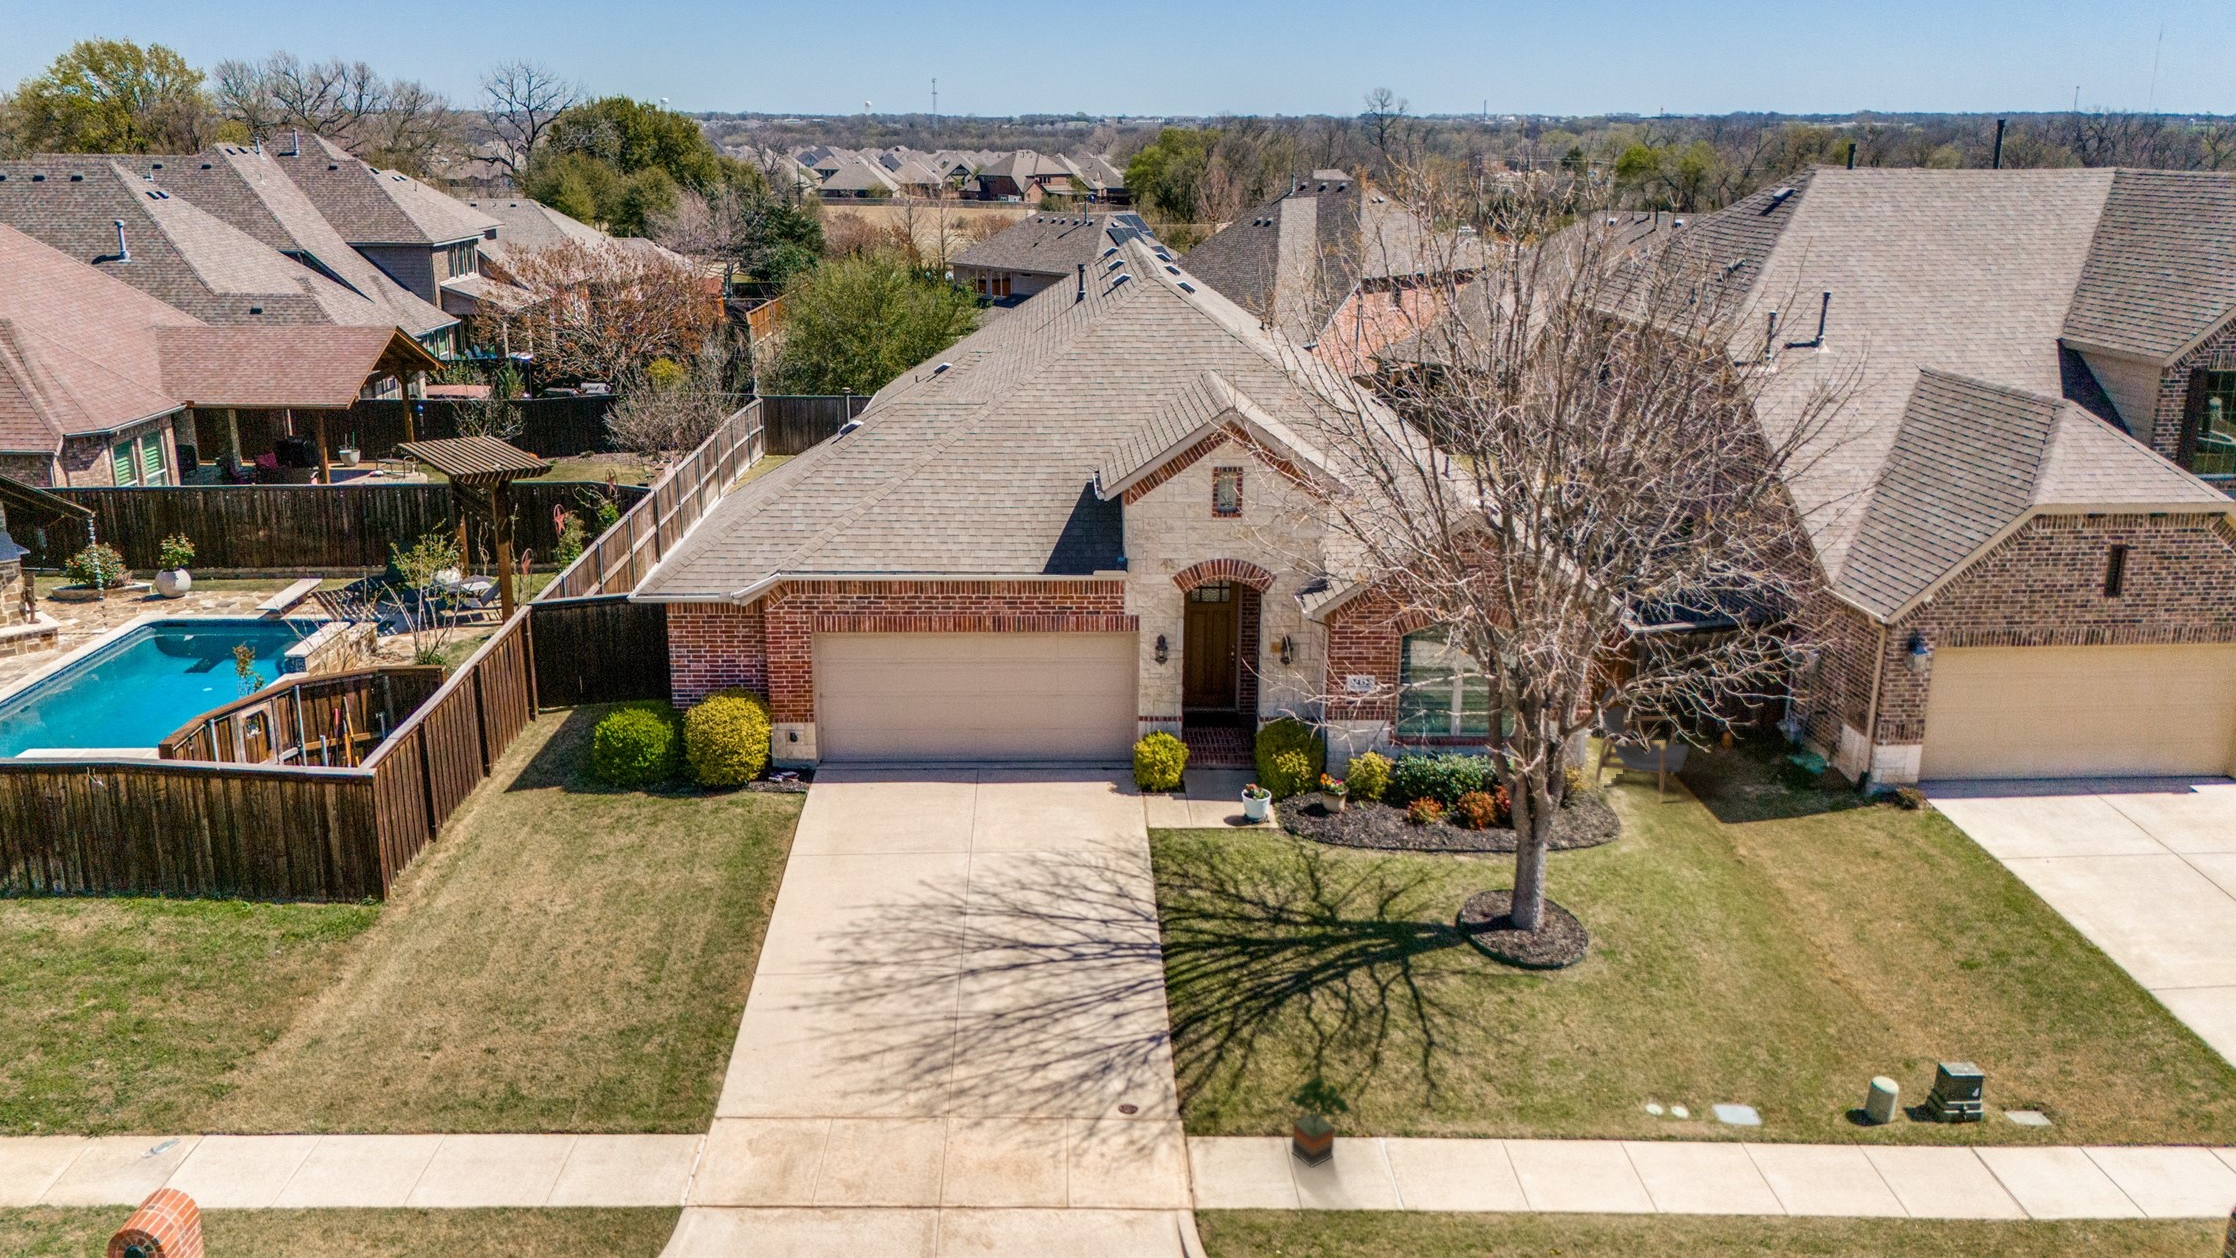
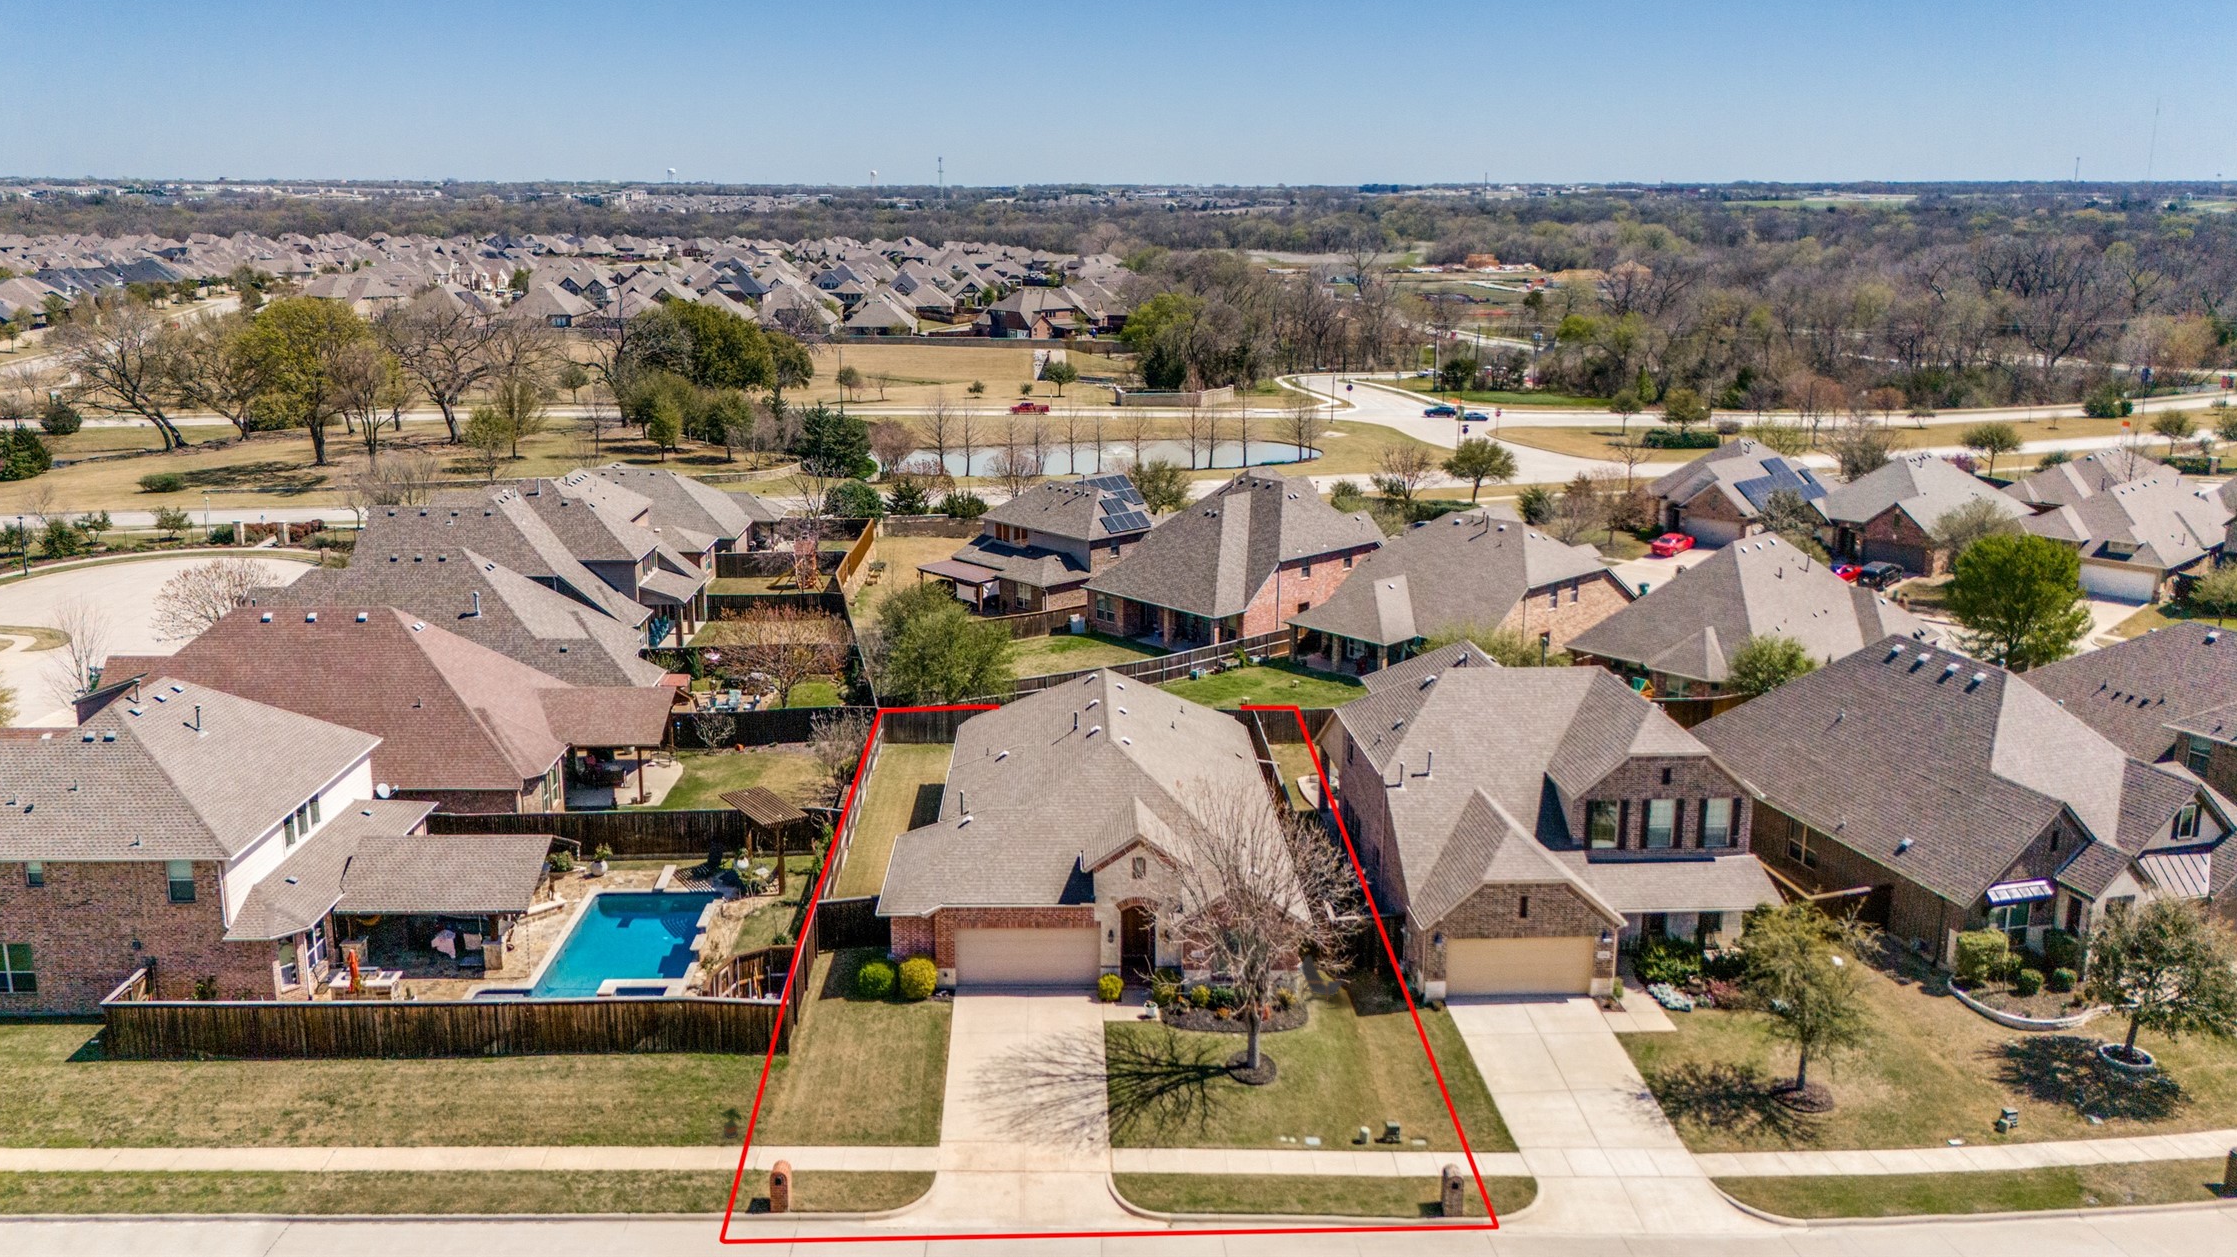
potted tree: present [1287,1078,1349,1167] -> present [722,1108,741,1138]

